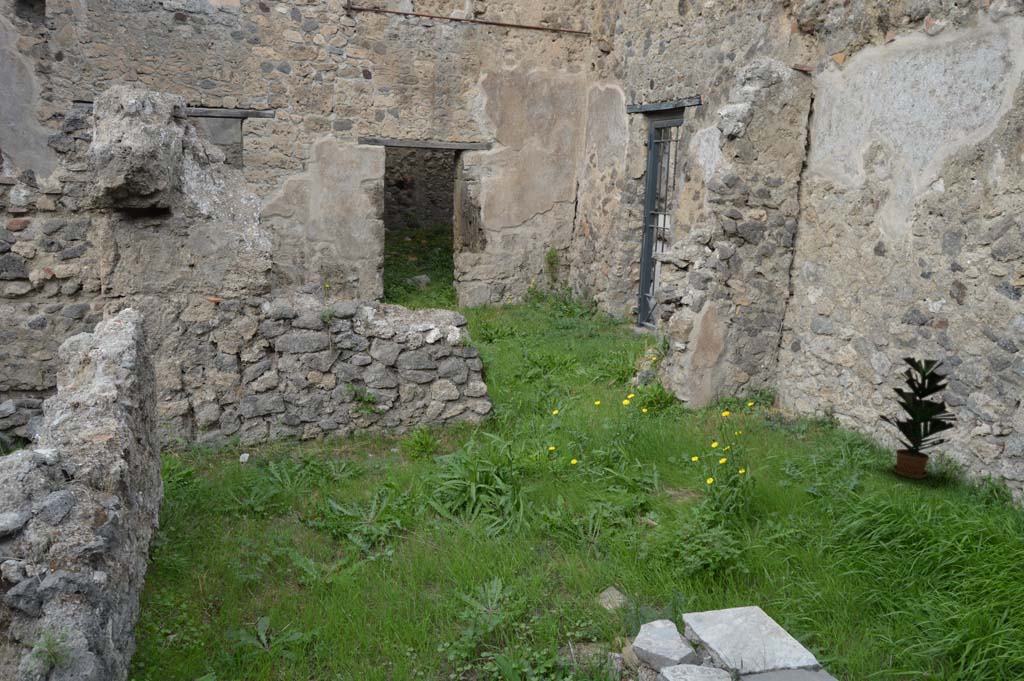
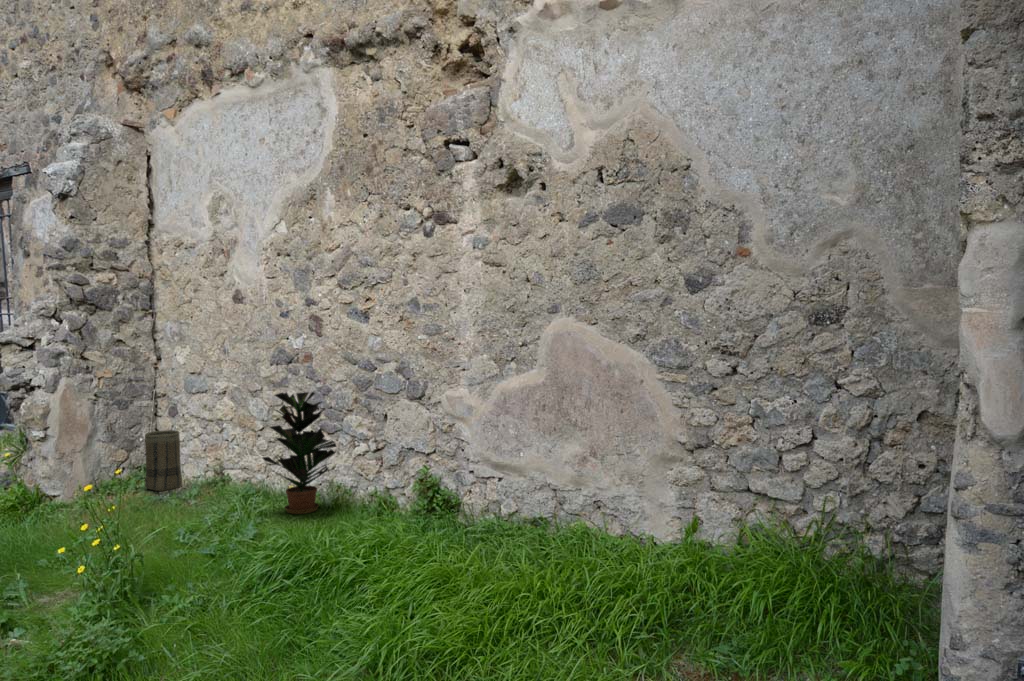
basket: none [761,362,798,418] -> present [145,430,182,491]

